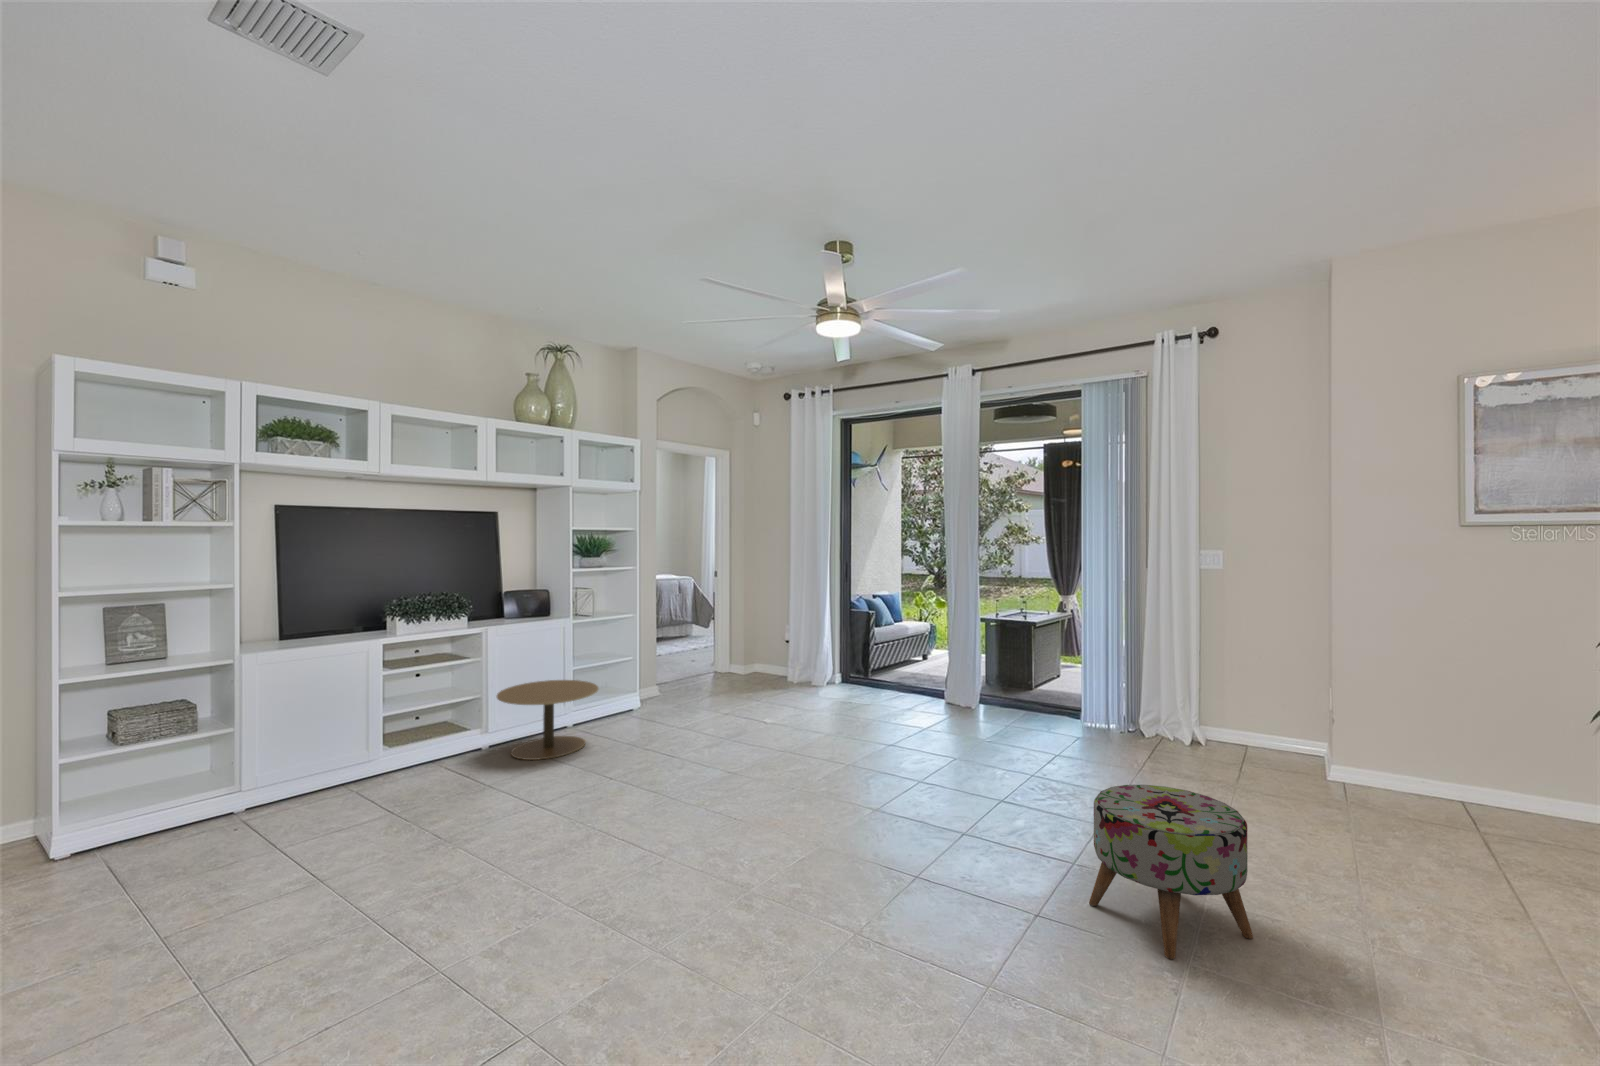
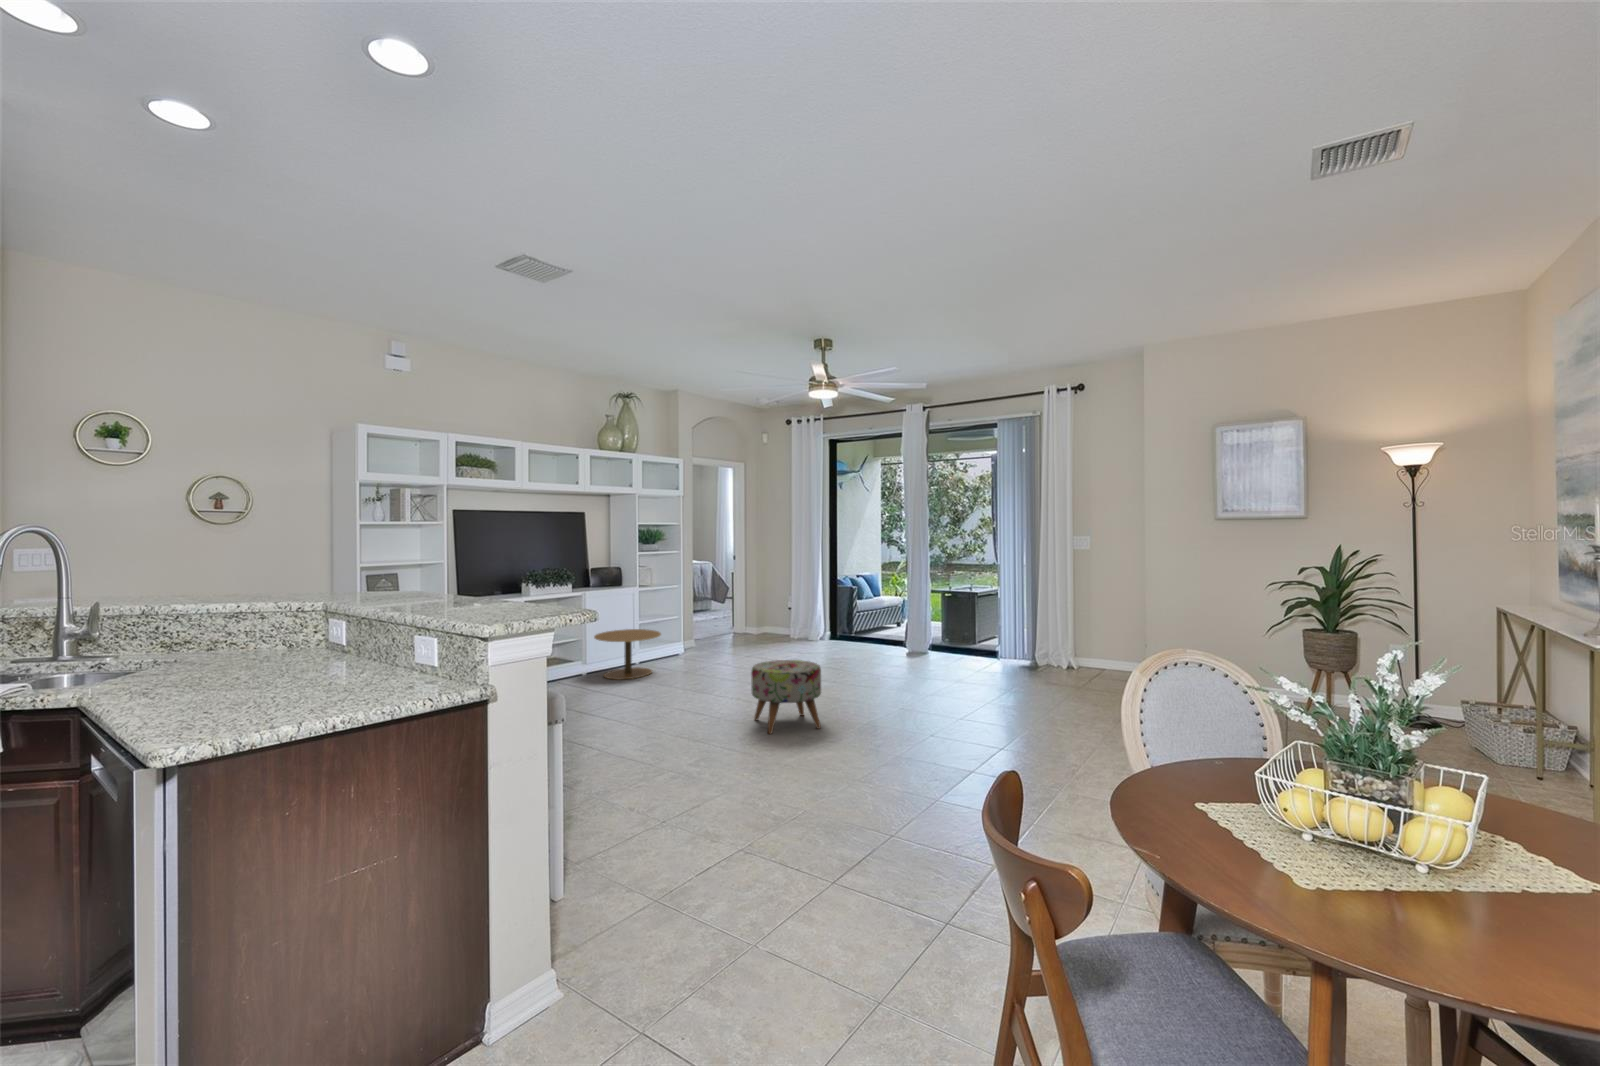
ottoman: present [1089,785,1253,959] -> present [751,660,821,734]

